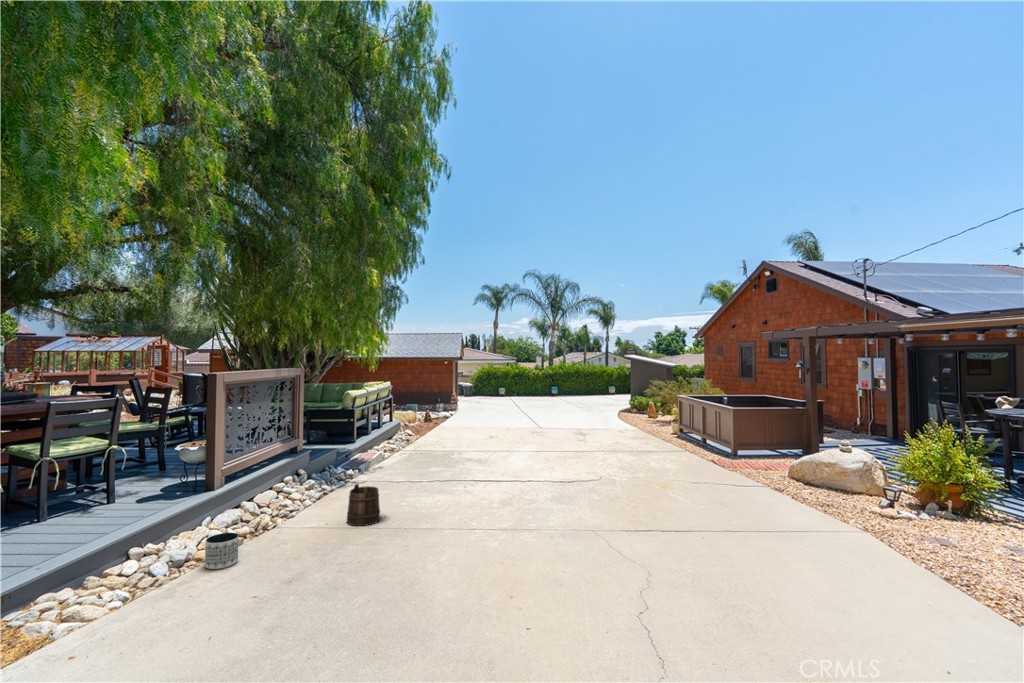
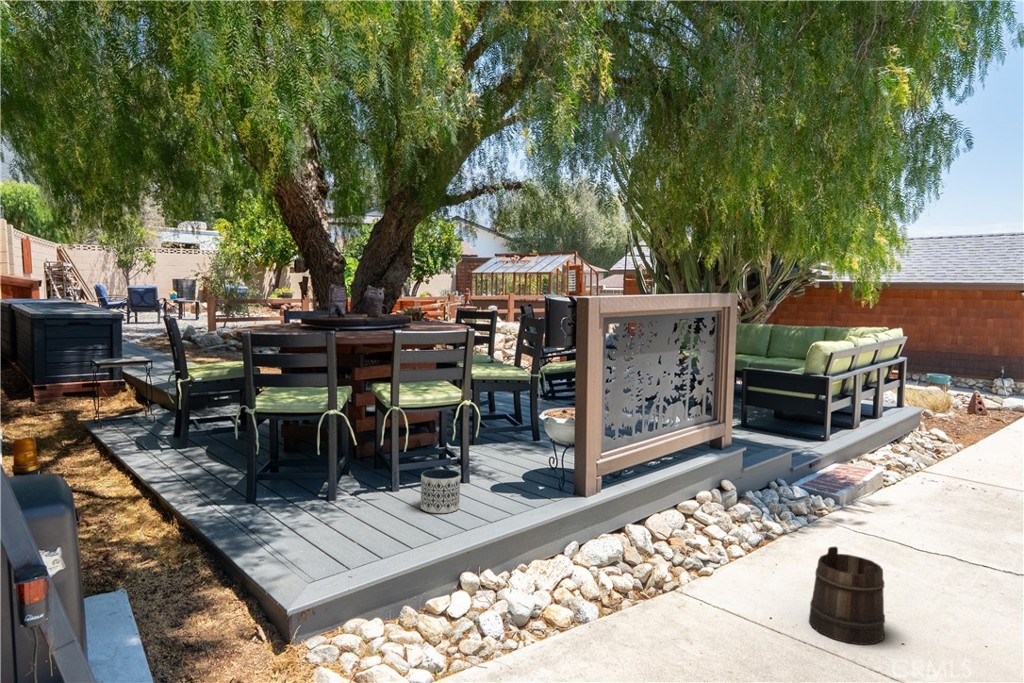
planter: present [205,533,239,569] -> present [421,469,460,513]

